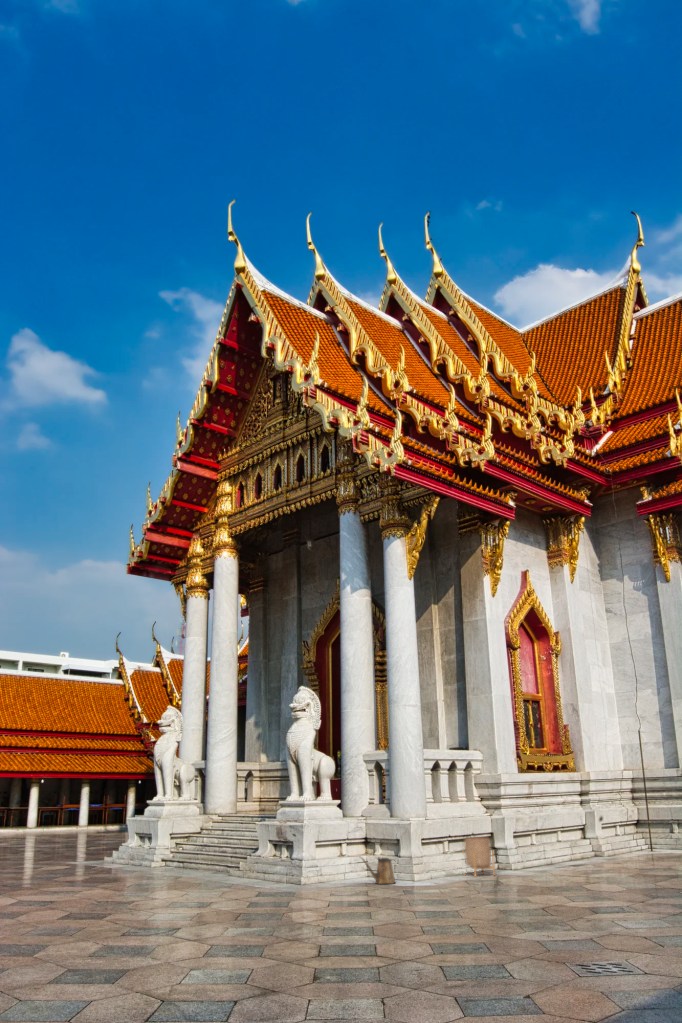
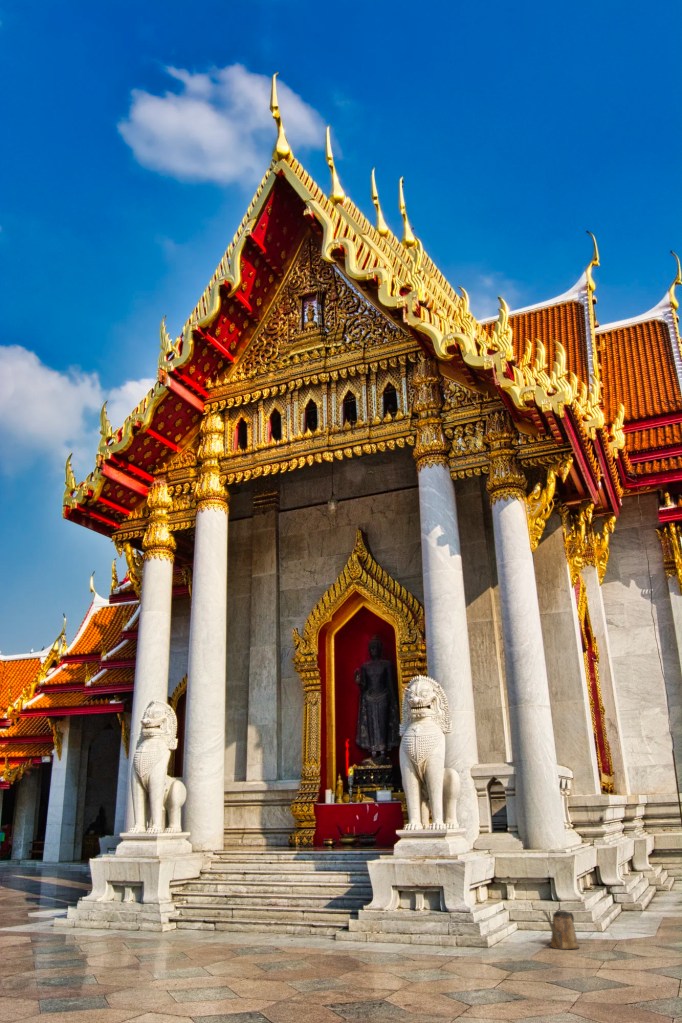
planter: present [463,837,495,876] -> none [609,878,654,933]

